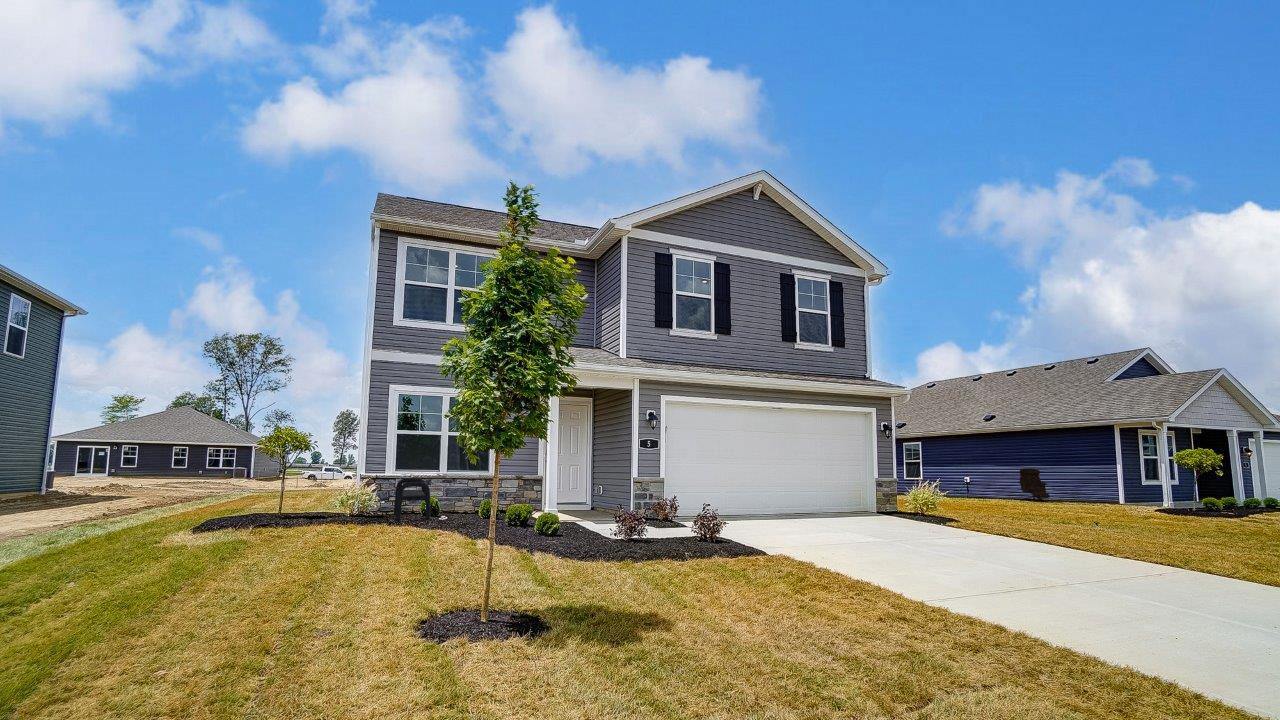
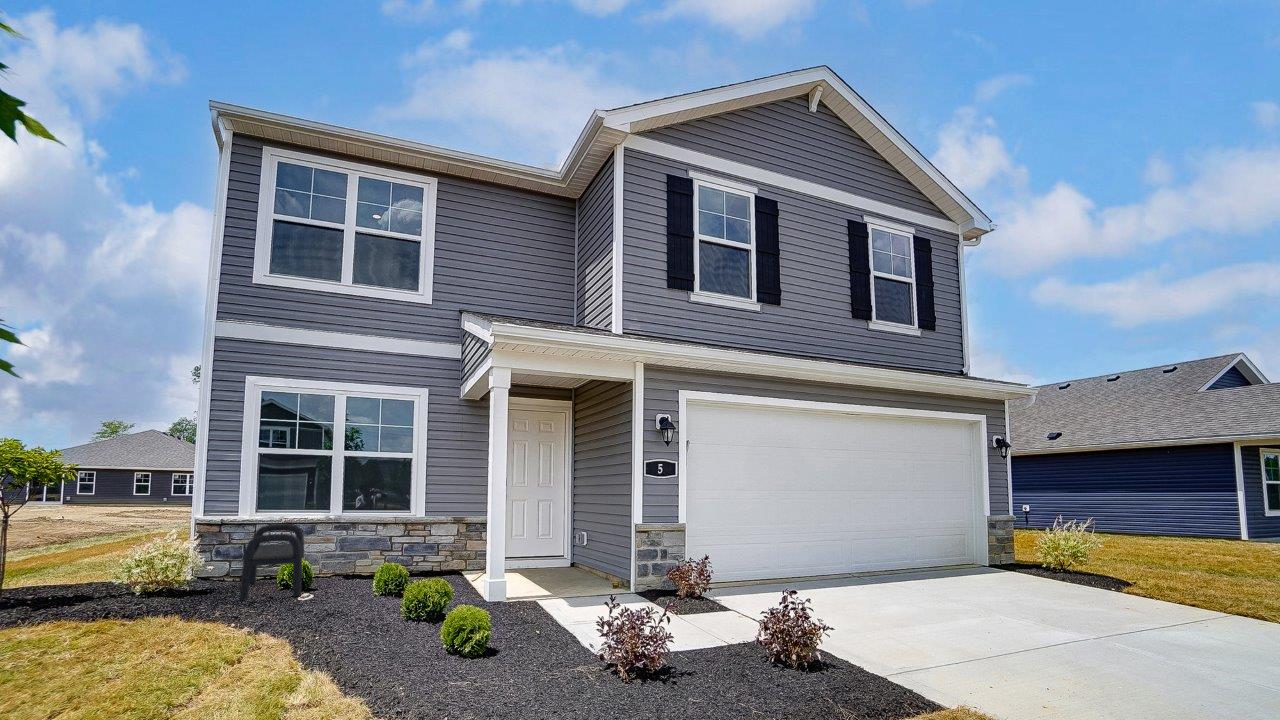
lounge chair: present [1018,468,1050,502] -> none [1127,495,1174,541]

